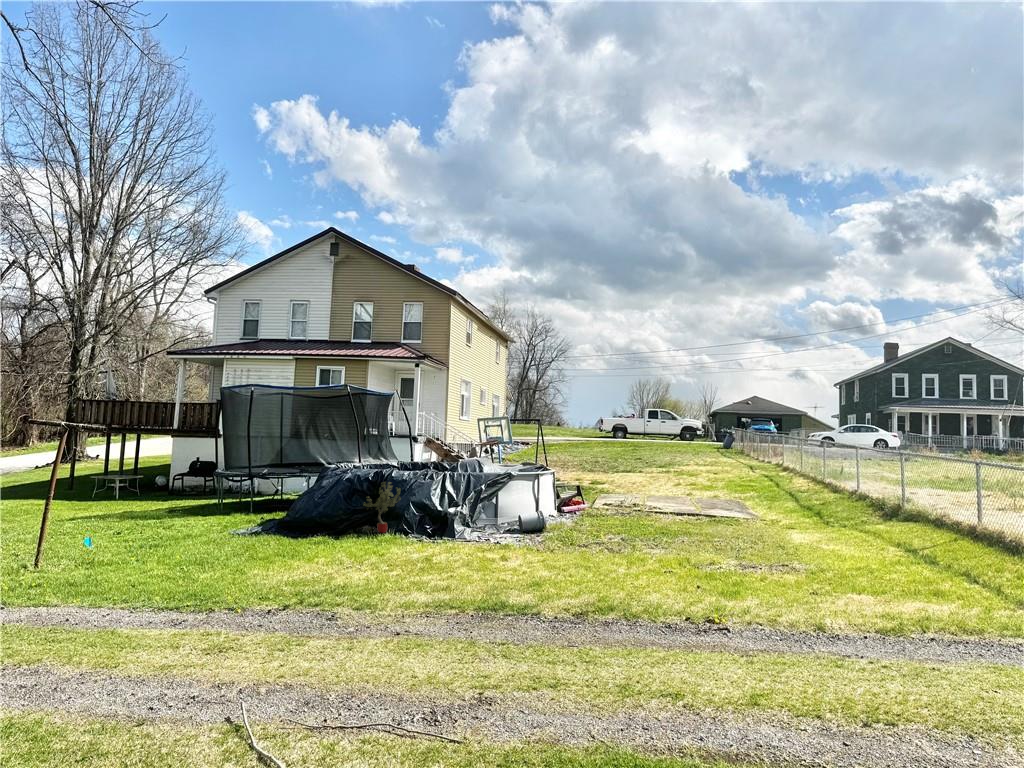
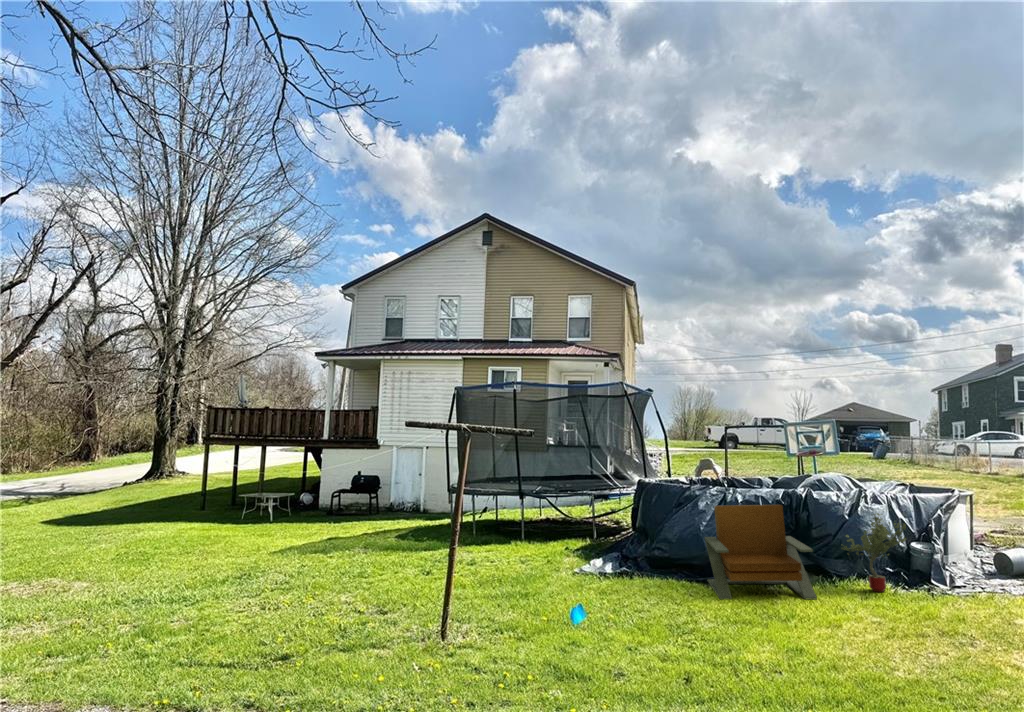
lounge chair: none [273,477,350,536] -> present [704,505,817,600]

